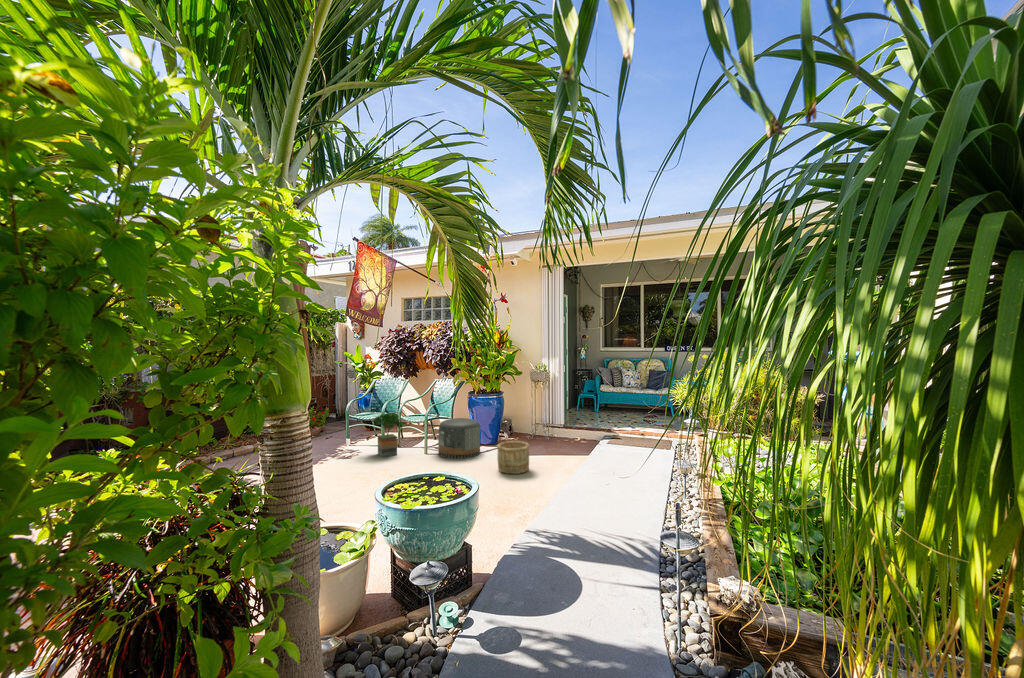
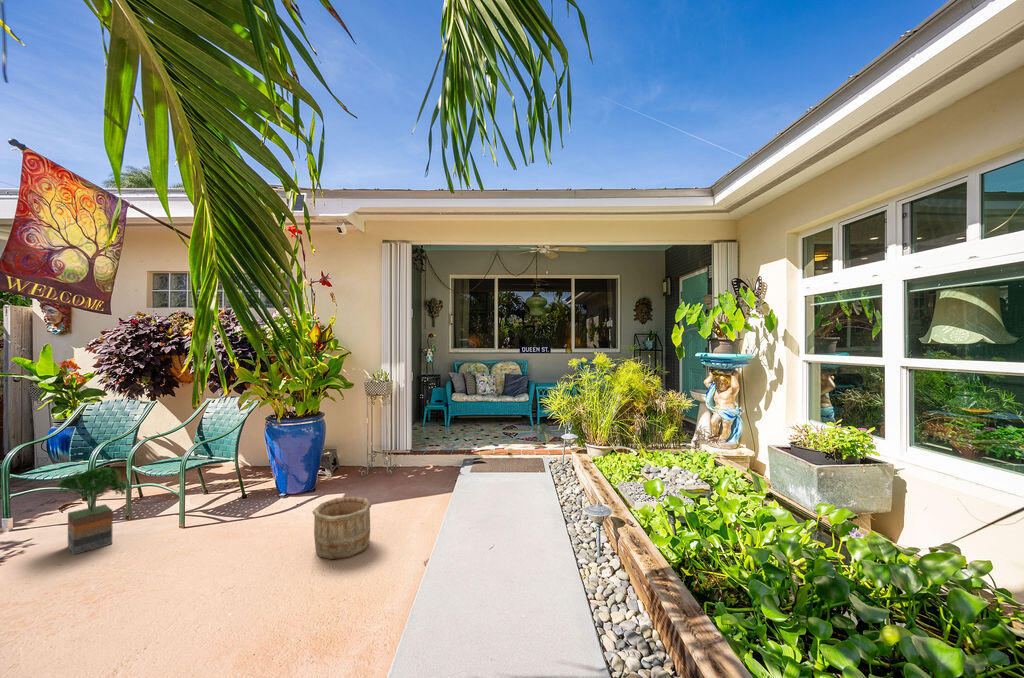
pouf: present [438,418,480,458] -> none [203,462,284,536]

